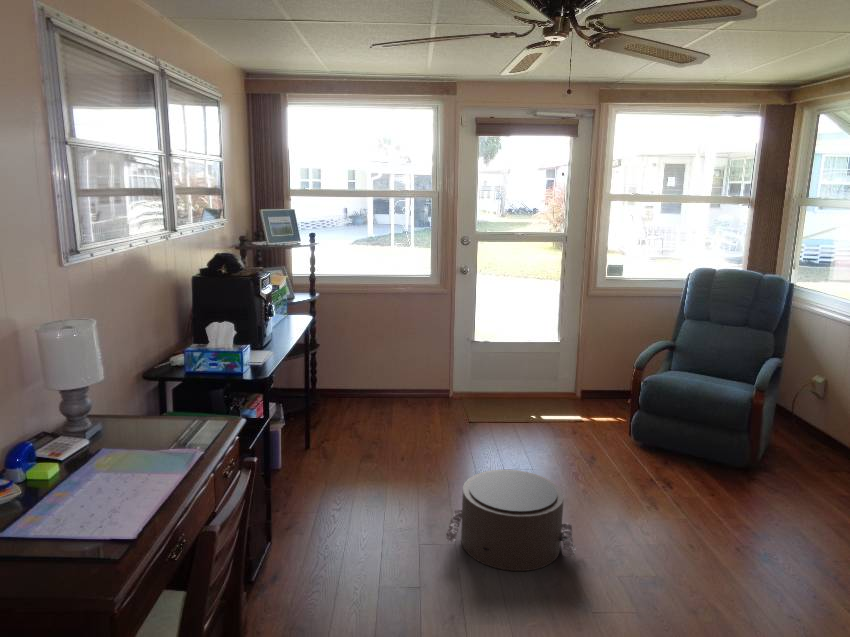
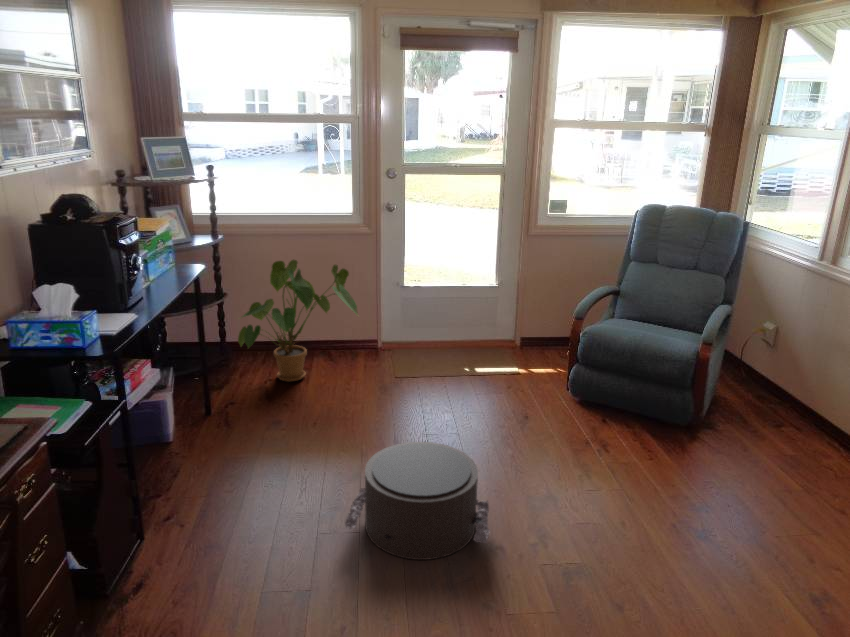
house plant: none [330,315,438,424] -> present [238,259,358,382]

